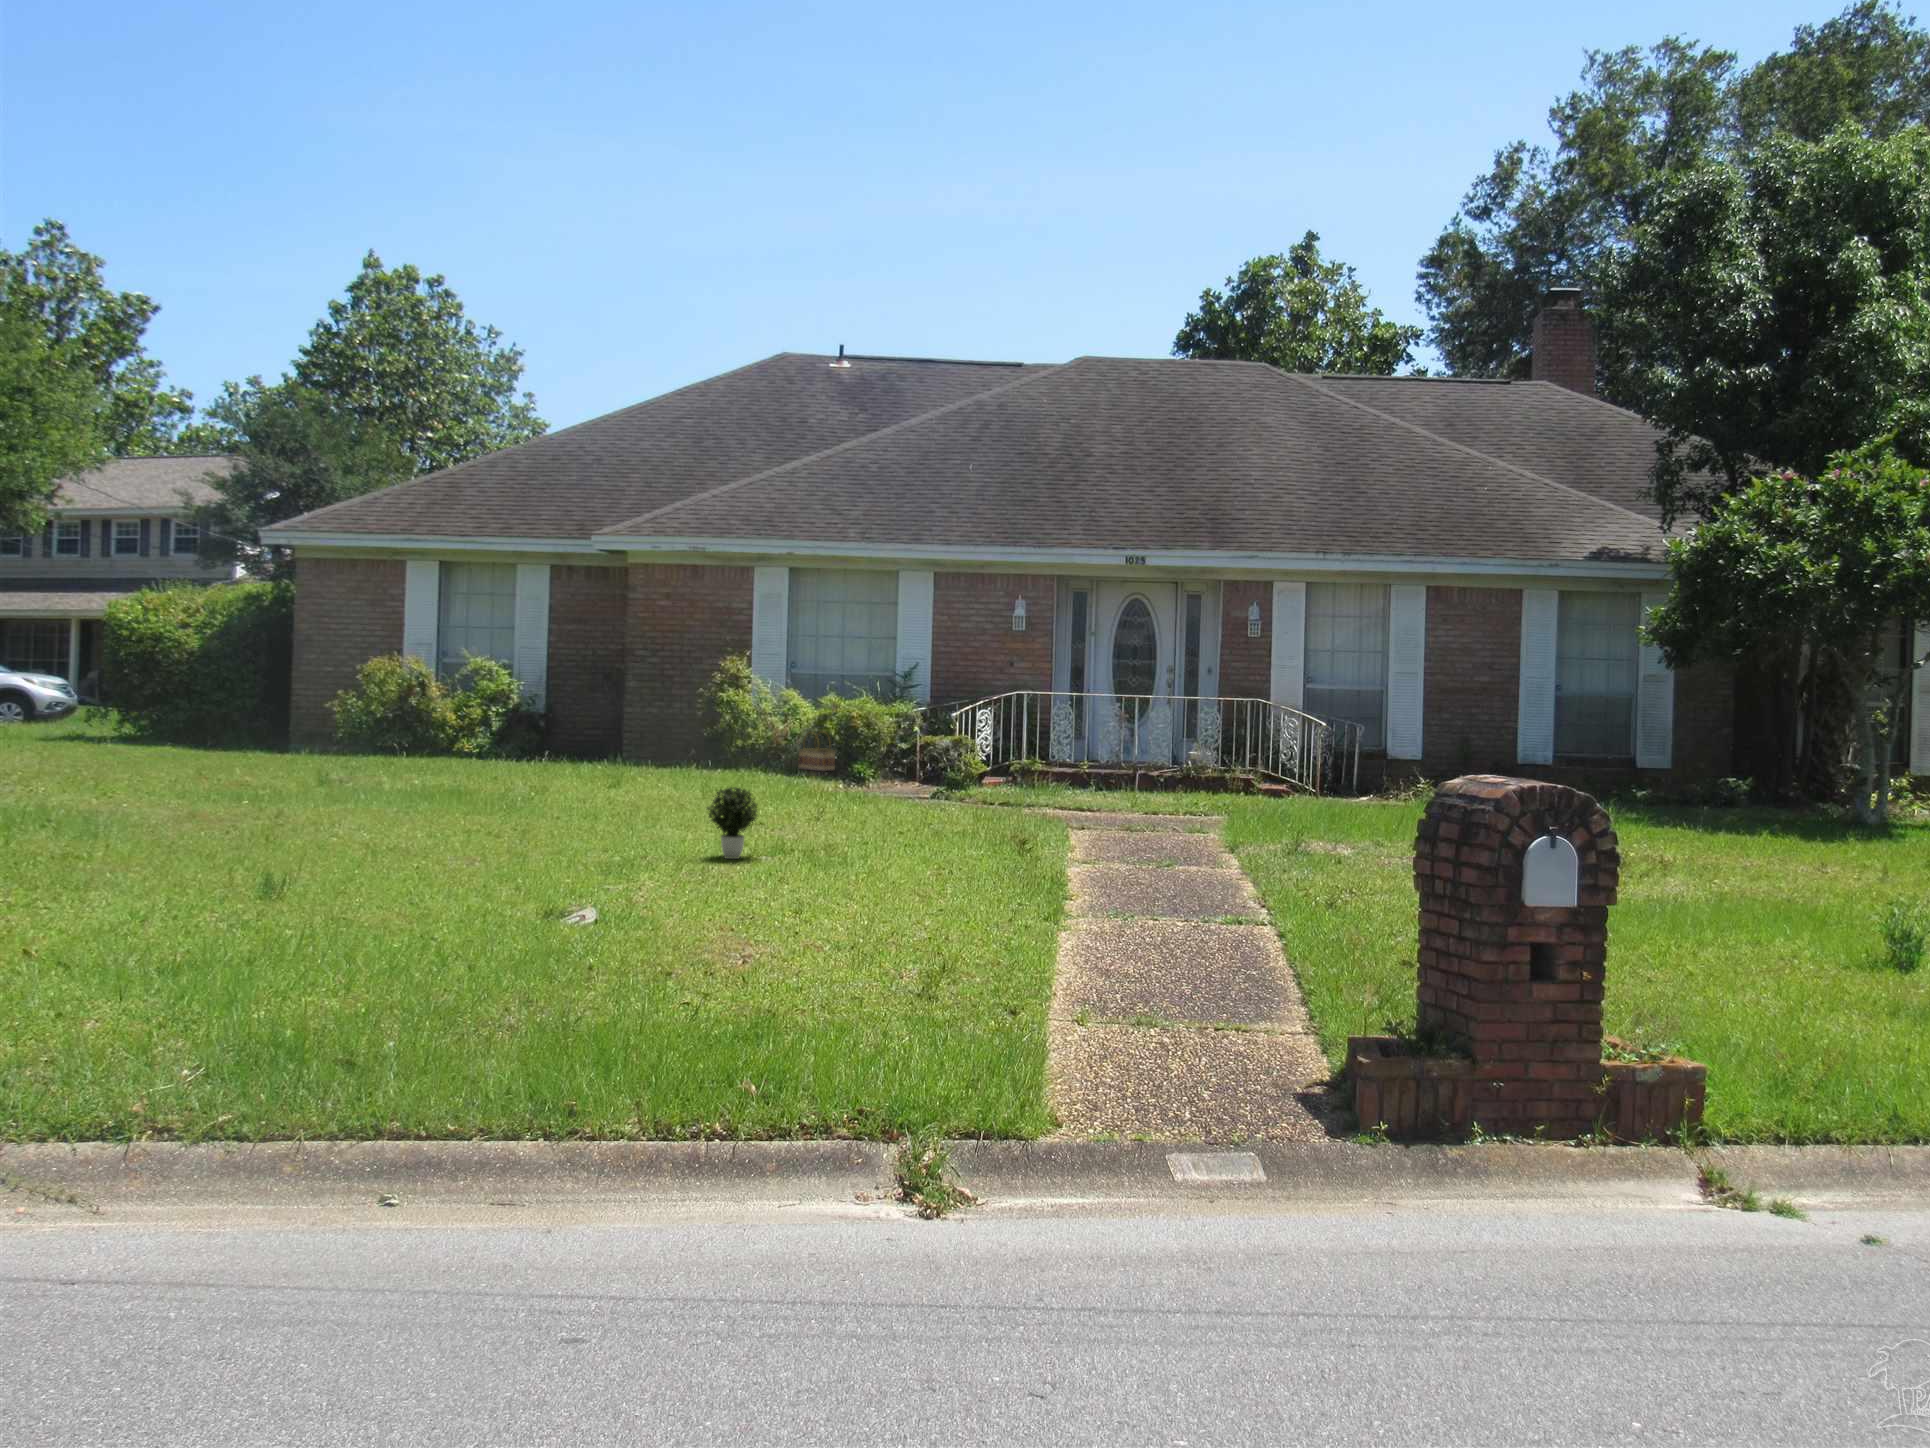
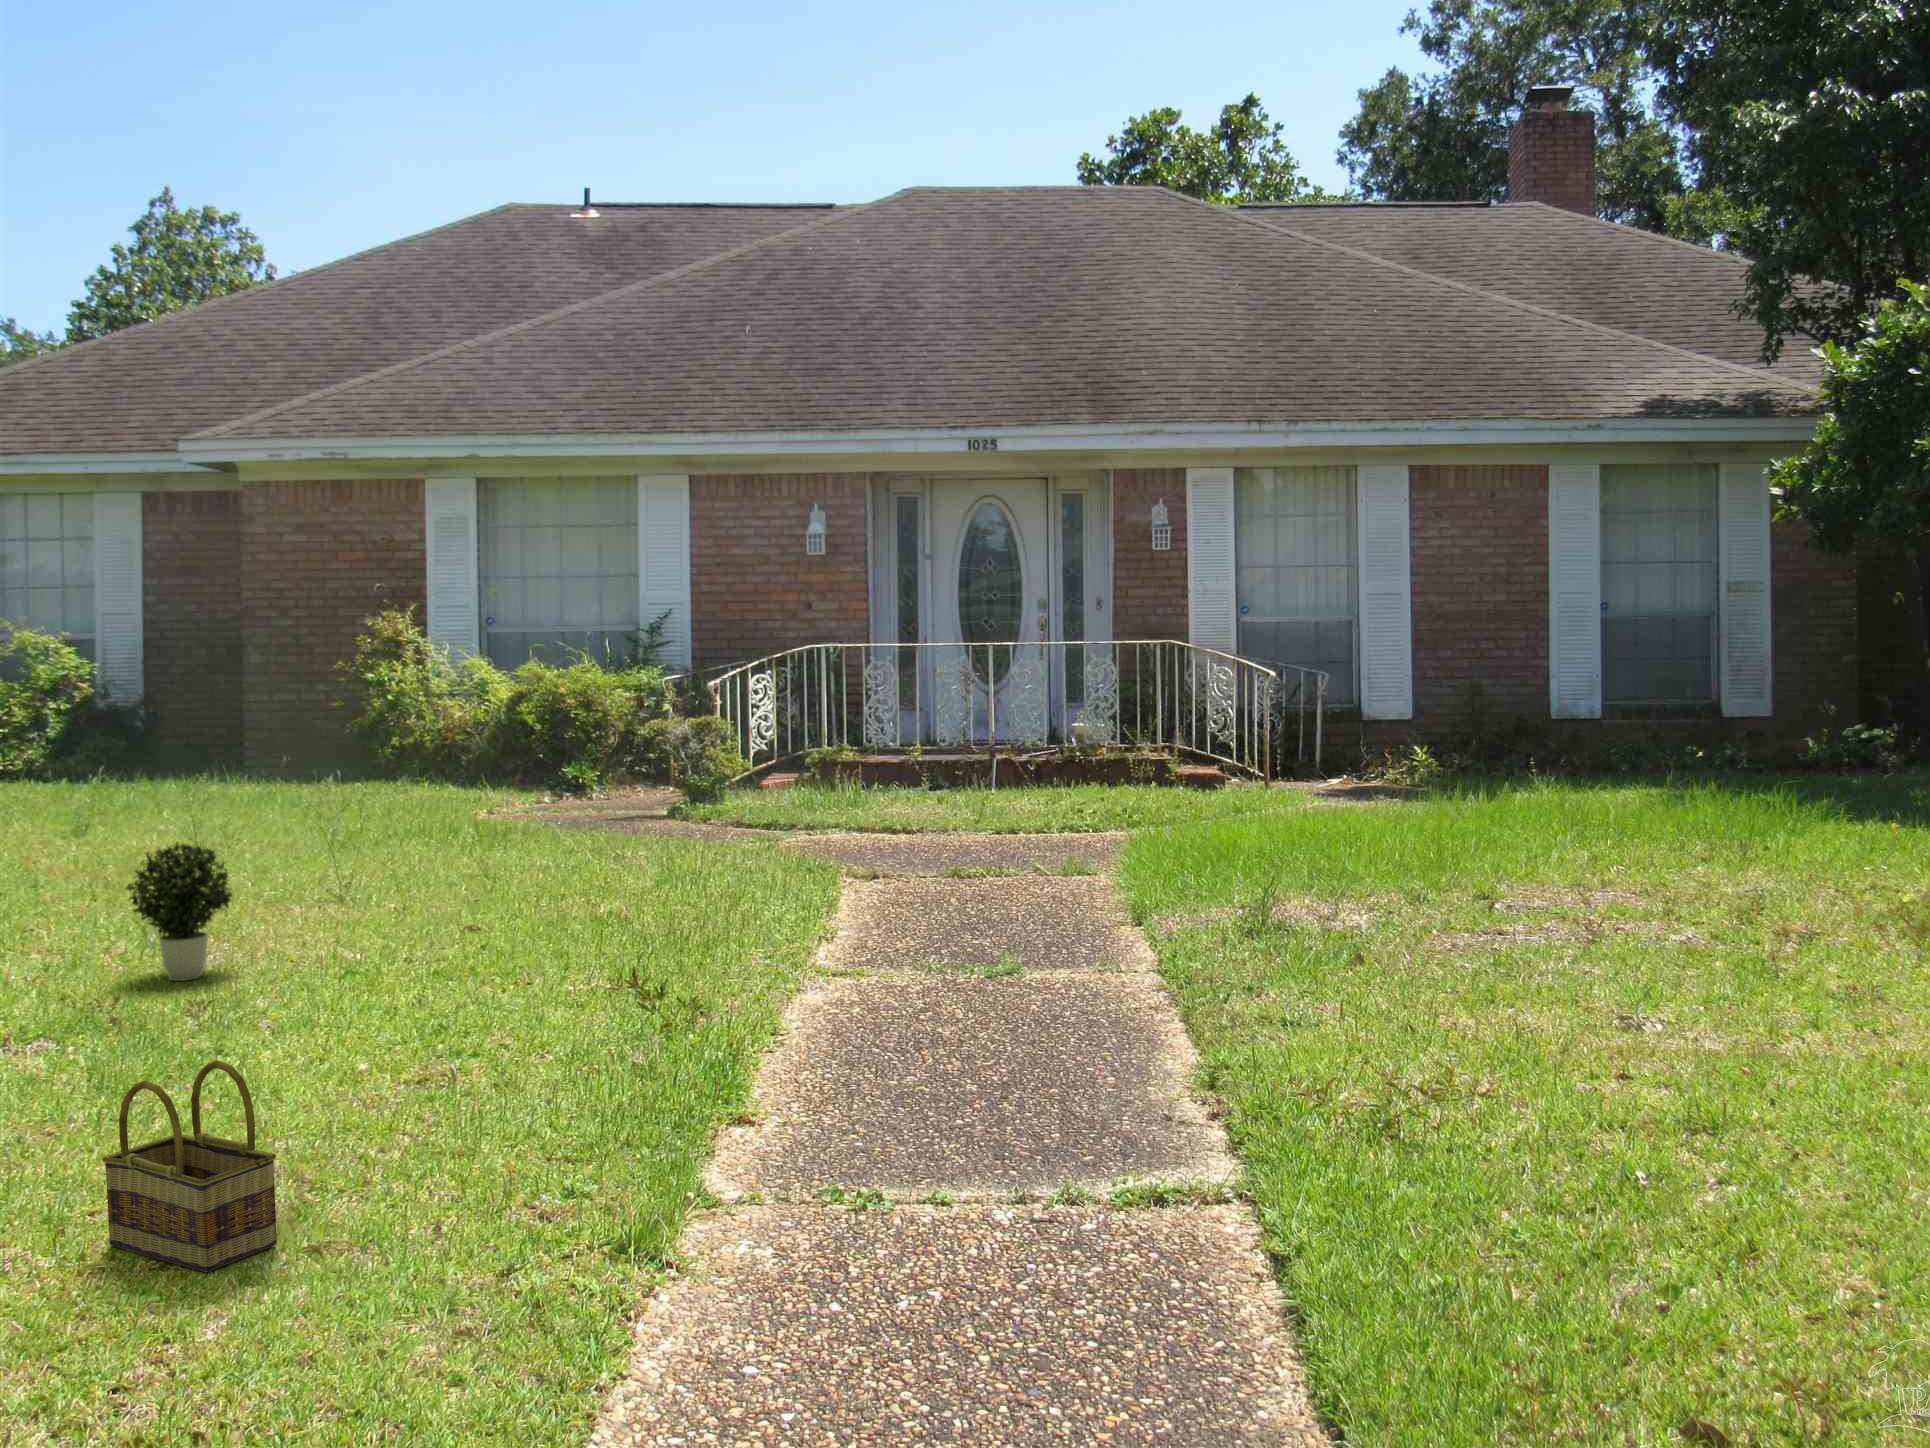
basket: present [799,731,835,771] -> present [102,1060,277,1272]

